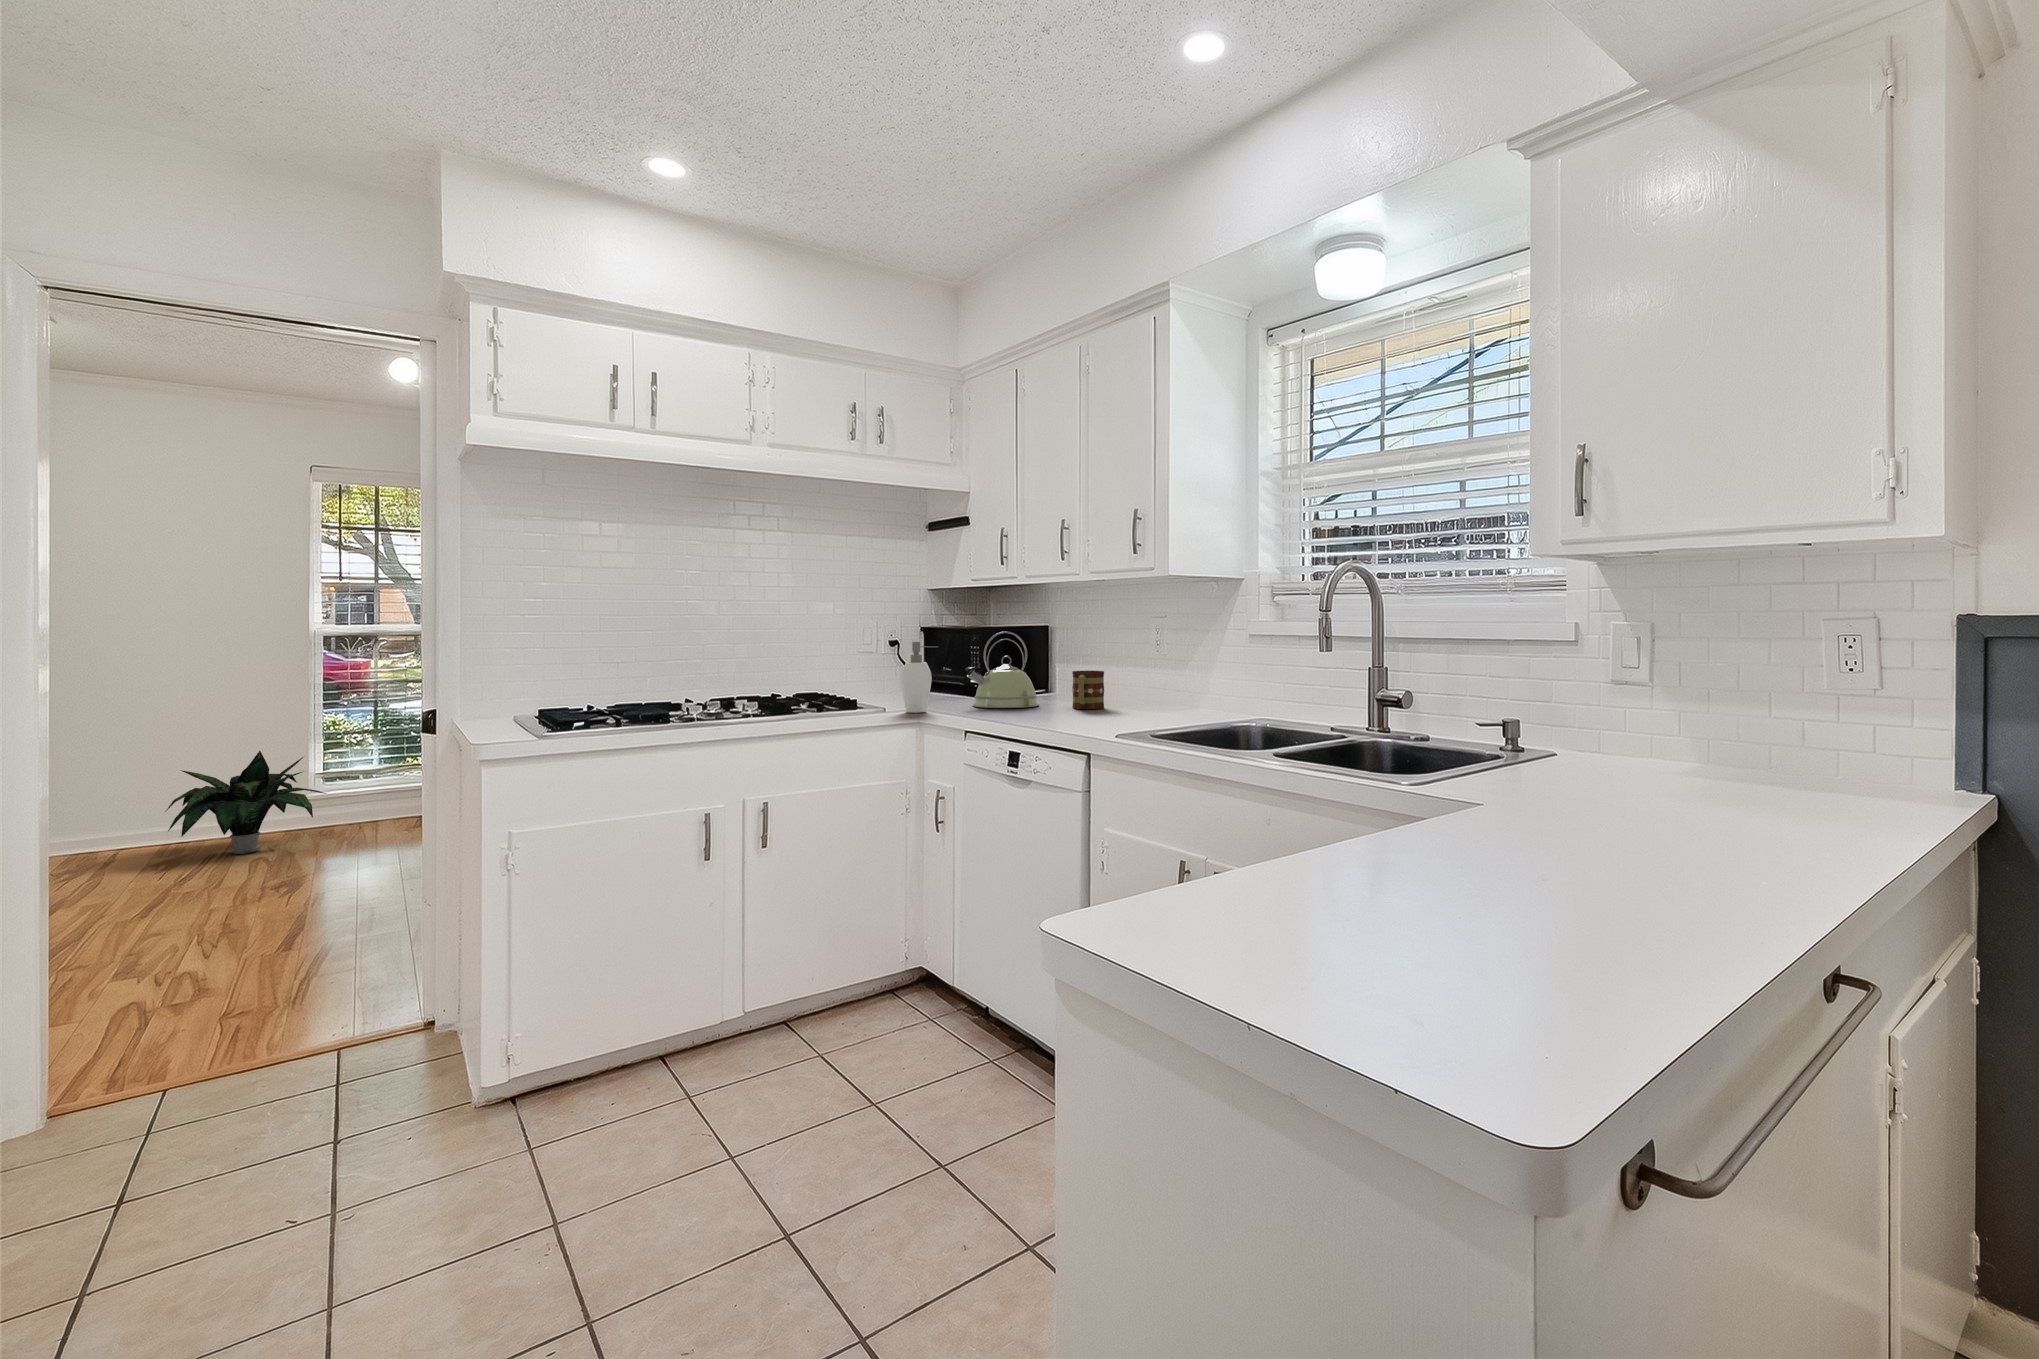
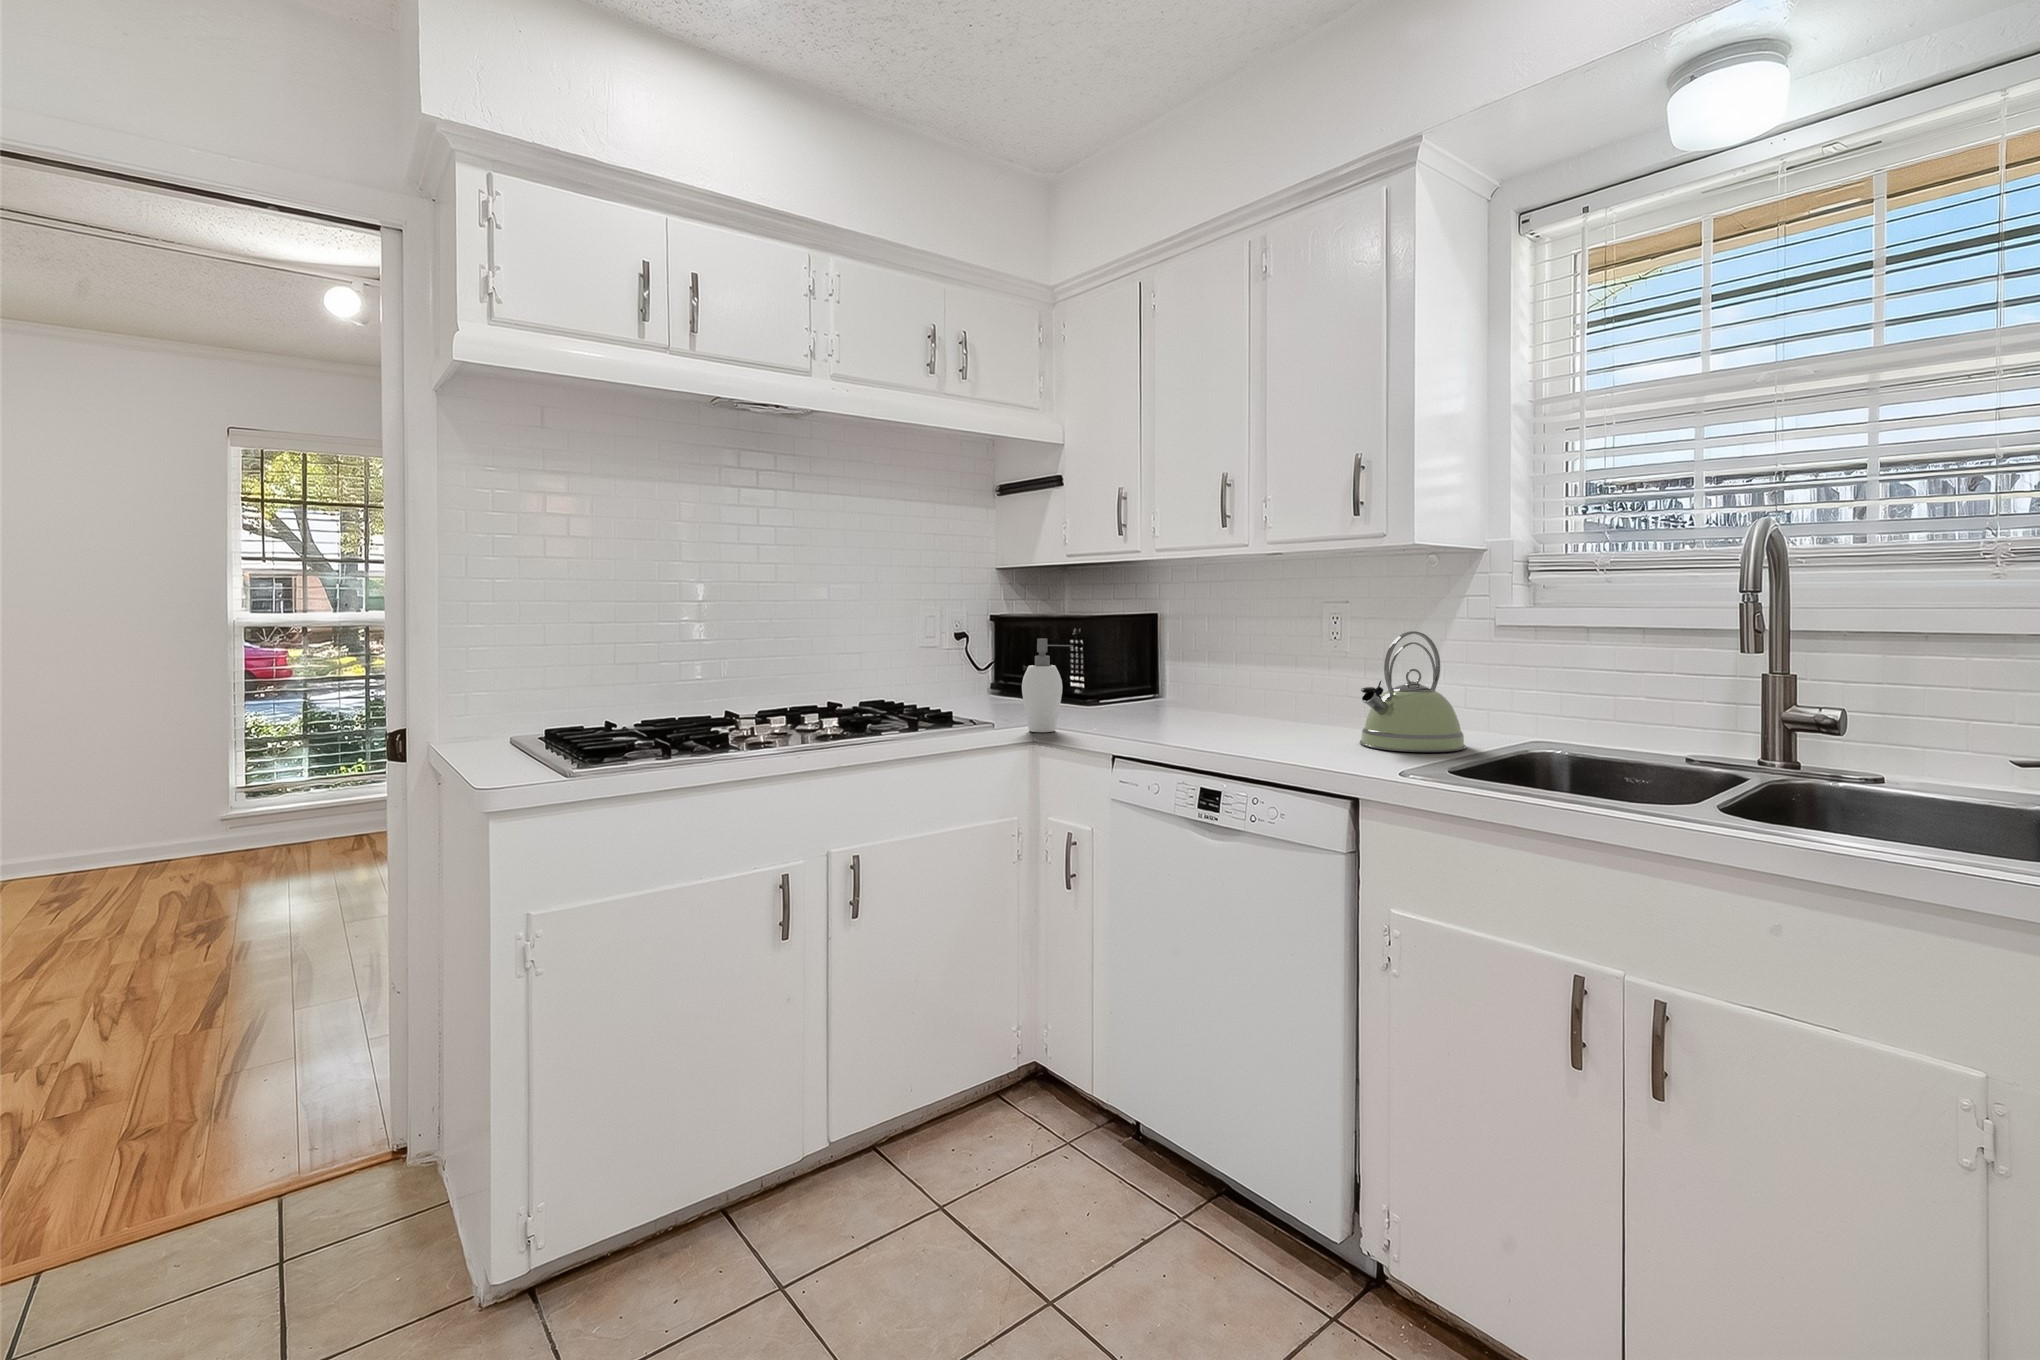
kettle: present [966,631,1039,708] -> present [1360,631,1466,752]
mug: present [1072,671,1104,709] -> none [1237,675,1281,727]
potted plant: present [165,751,326,854] -> none [51,761,256,888]

